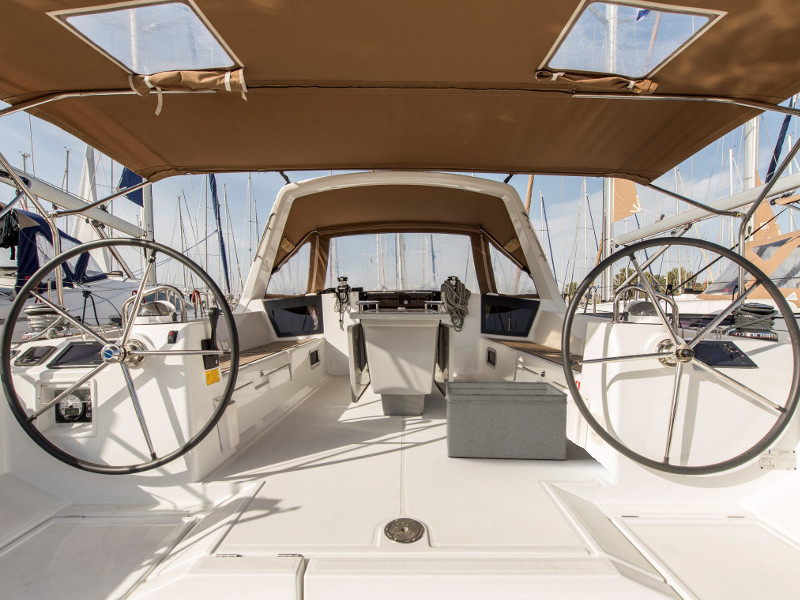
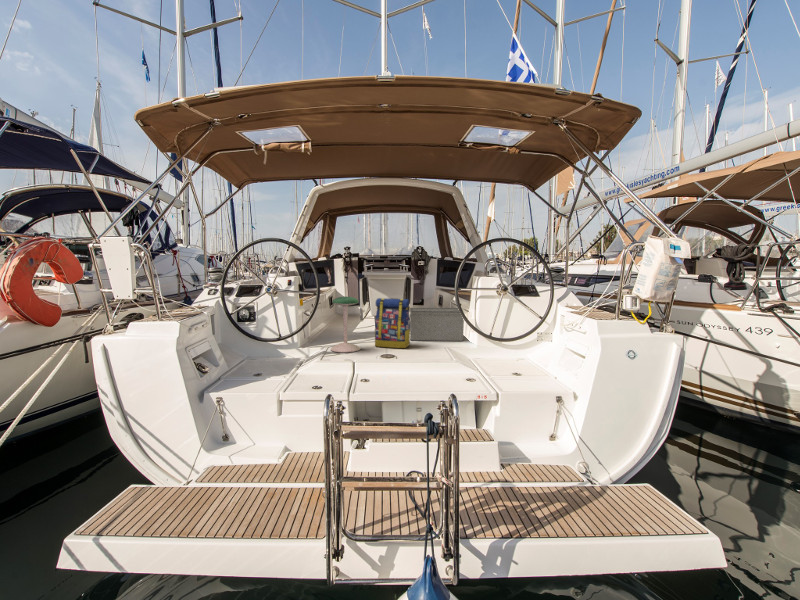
stool: none [256,366,331,513] -> present [331,297,360,352]
backpack: none [367,366,451,493] -> present [375,298,410,348]

